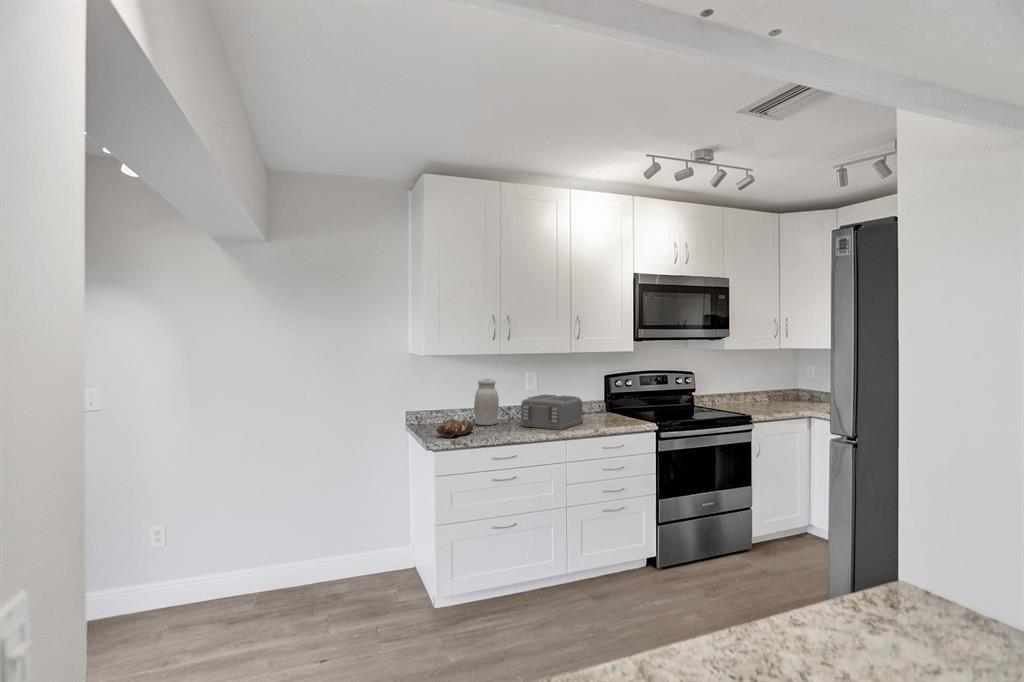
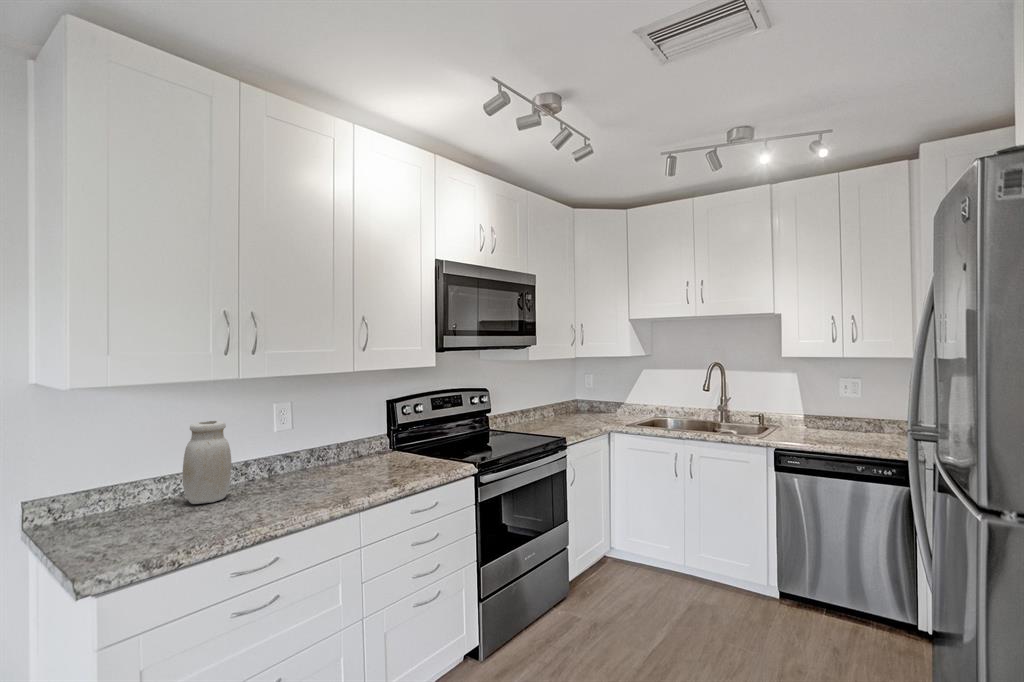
toaster: present [520,394,583,430] -> none [274,437,372,496]
bread loaf: present [437,419,473,438] -> none [107,504,187,551]

